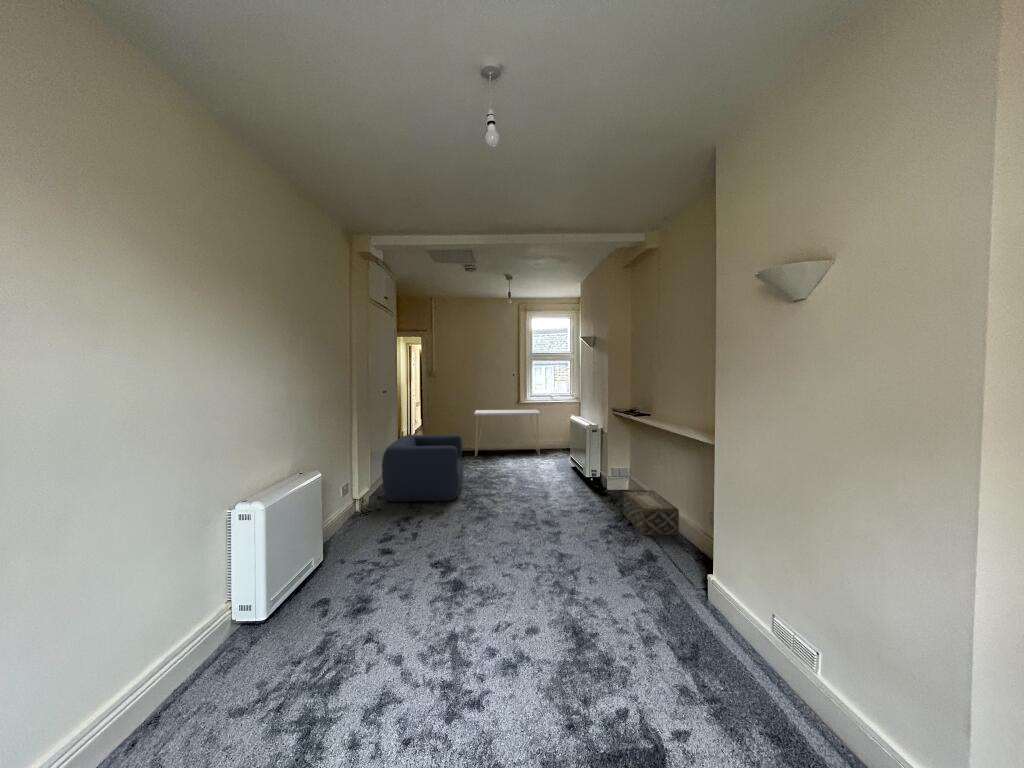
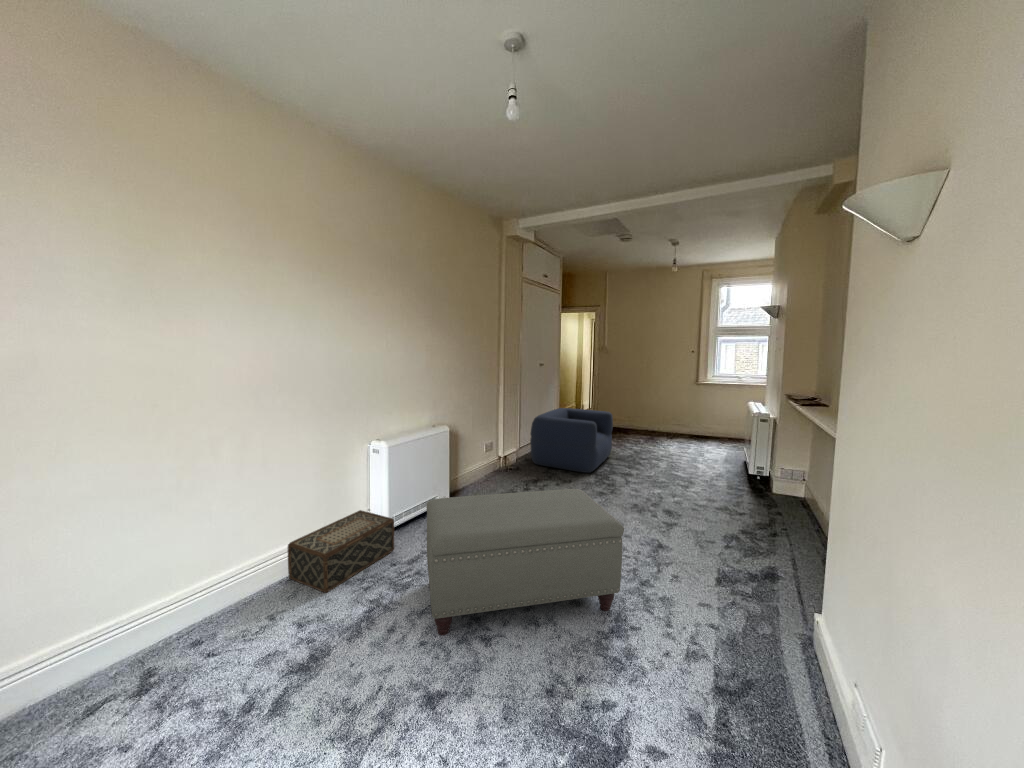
console table: present [474,410,541,456] -> none [641,390,718,445]
woven basket: present [622,490,679,535] -> present [288,510,394,593]
ottoman: none [353,515,574,722] -> present [426,489,624,635]

